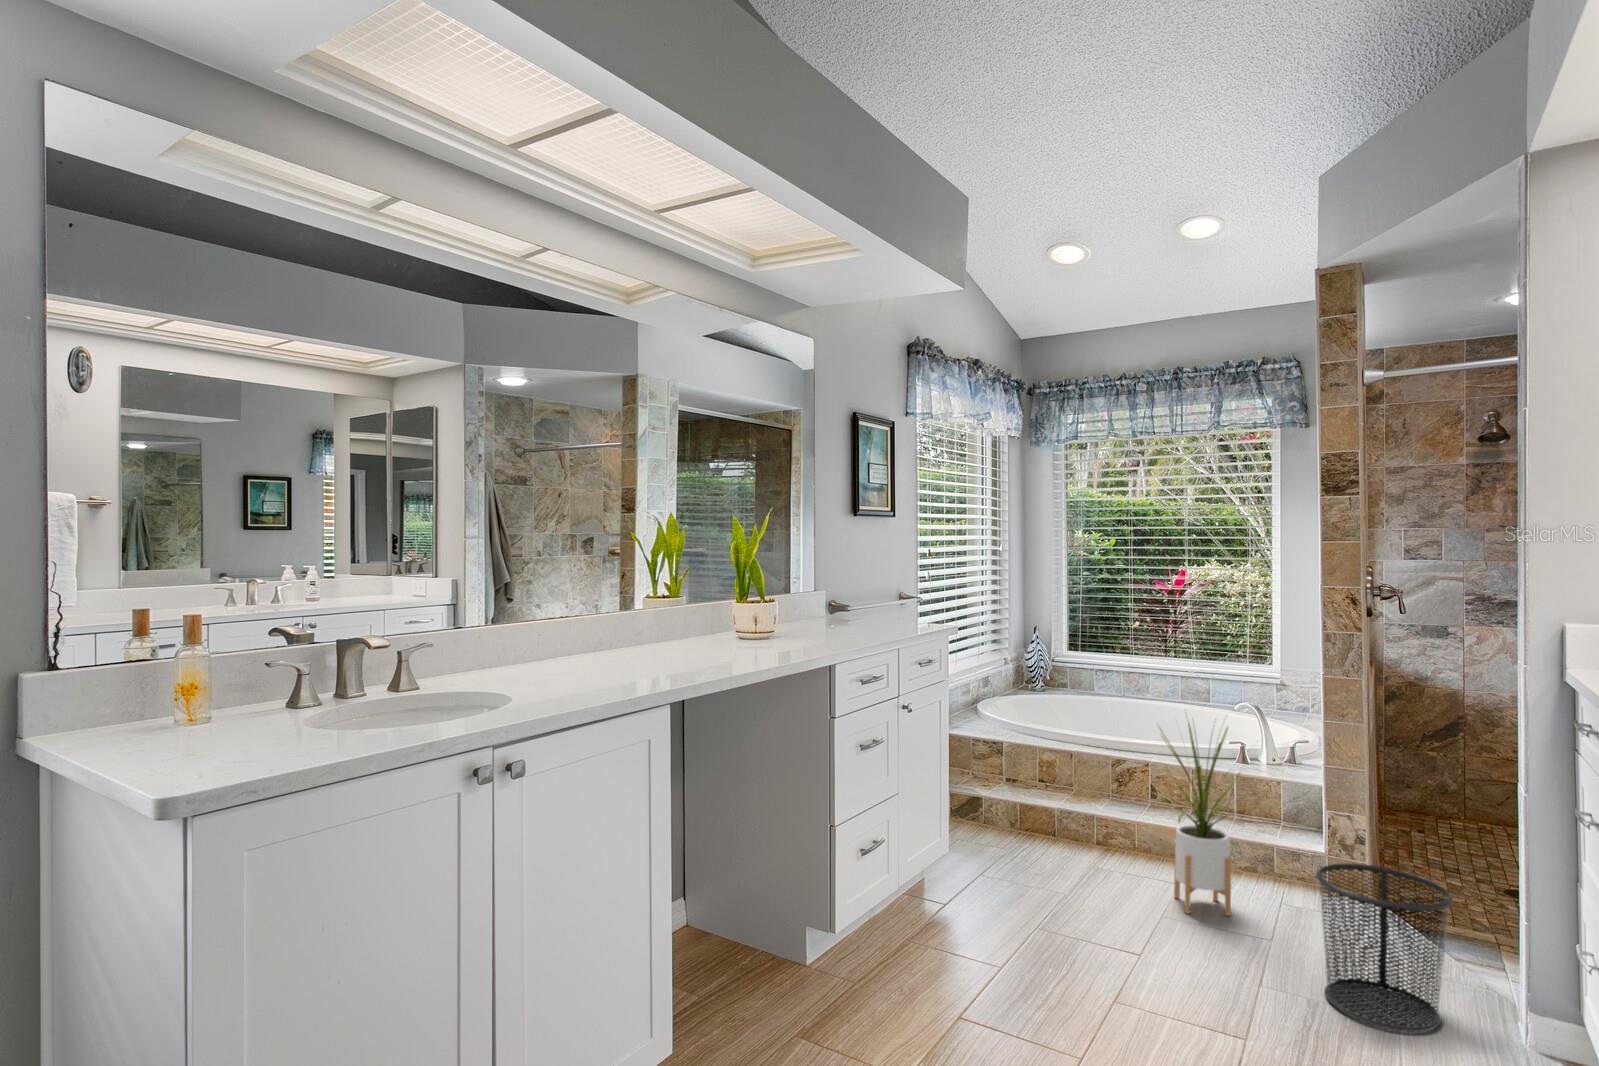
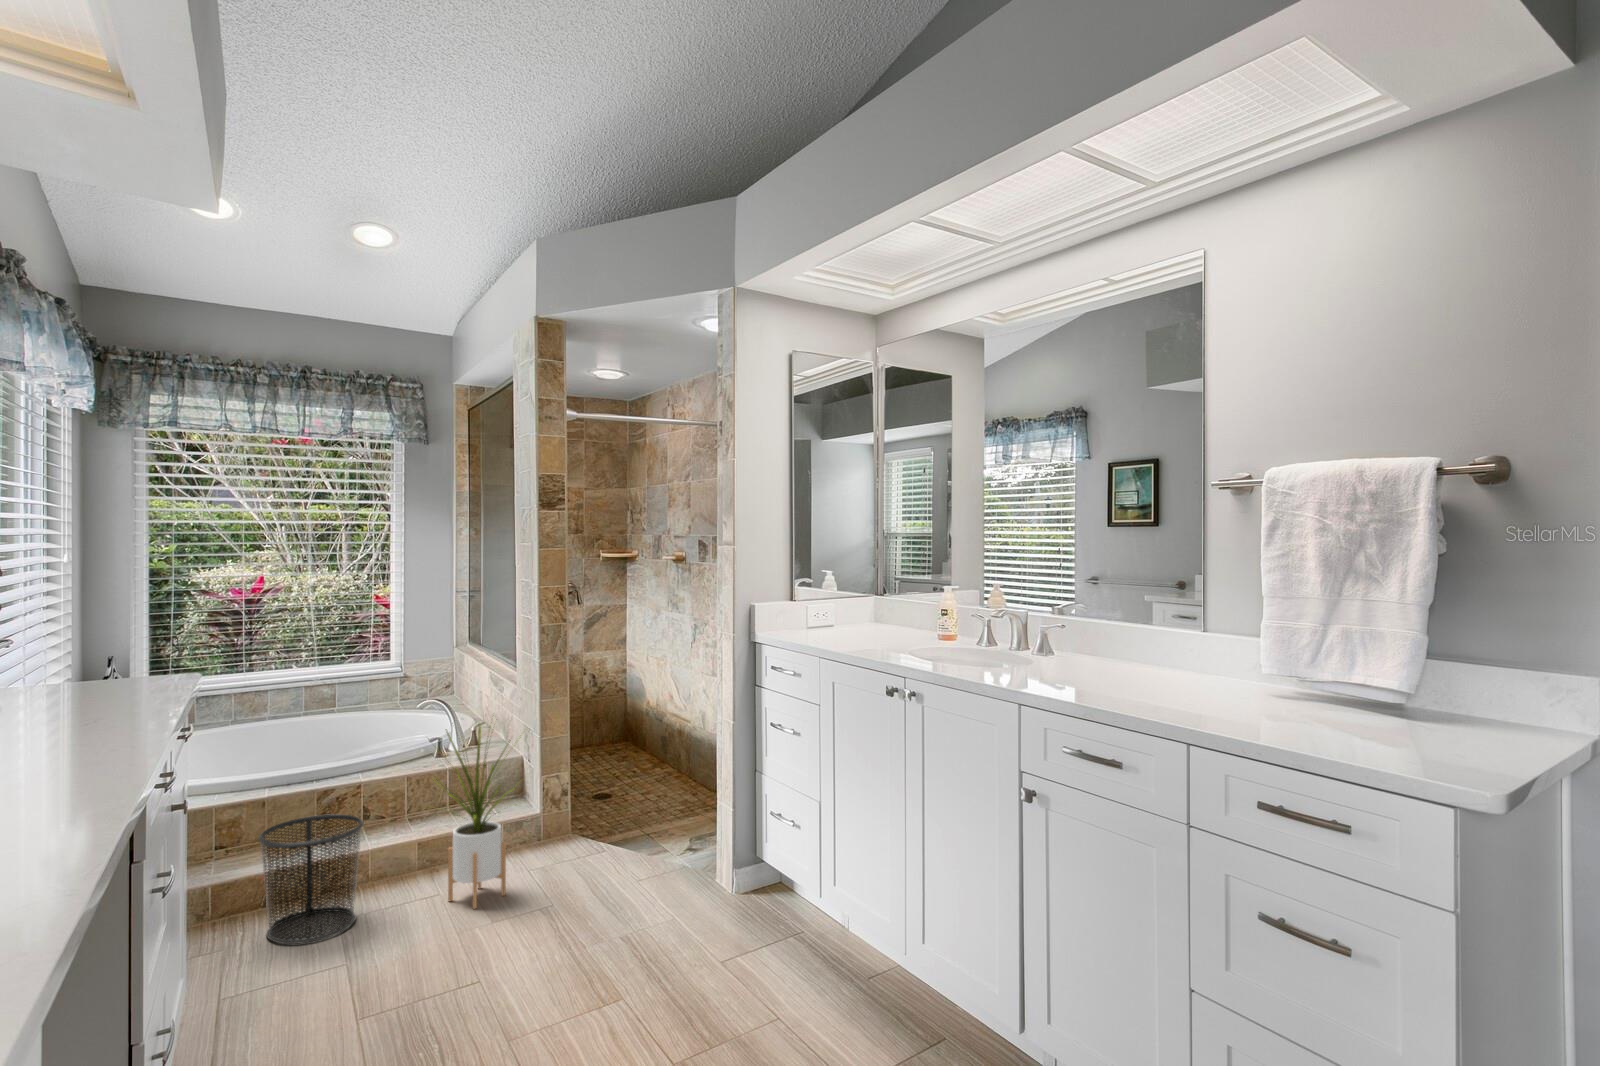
waste bin: present [1316,863,1453,1032] -> present [258,814,364,944]

